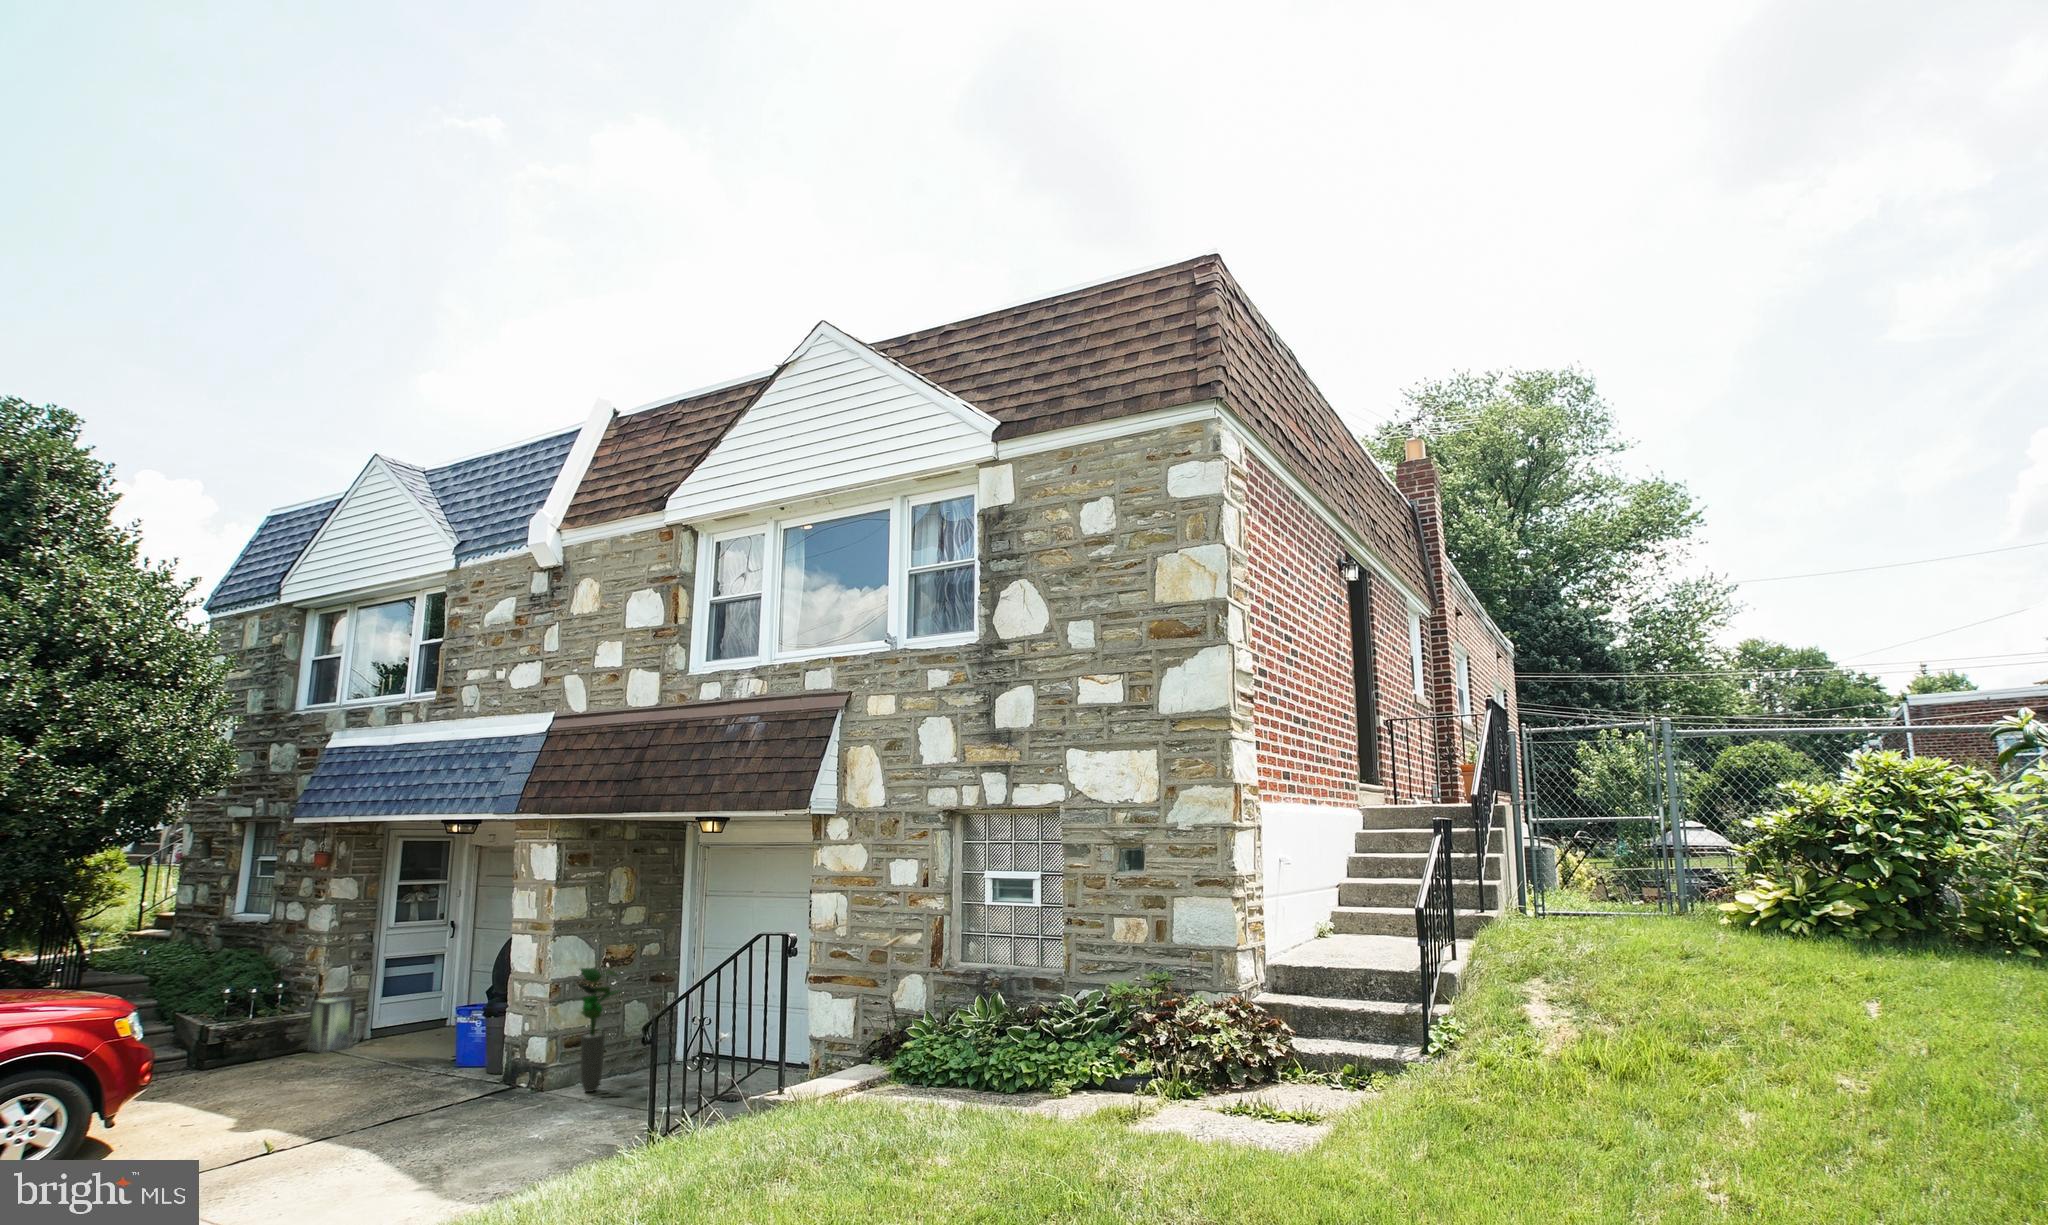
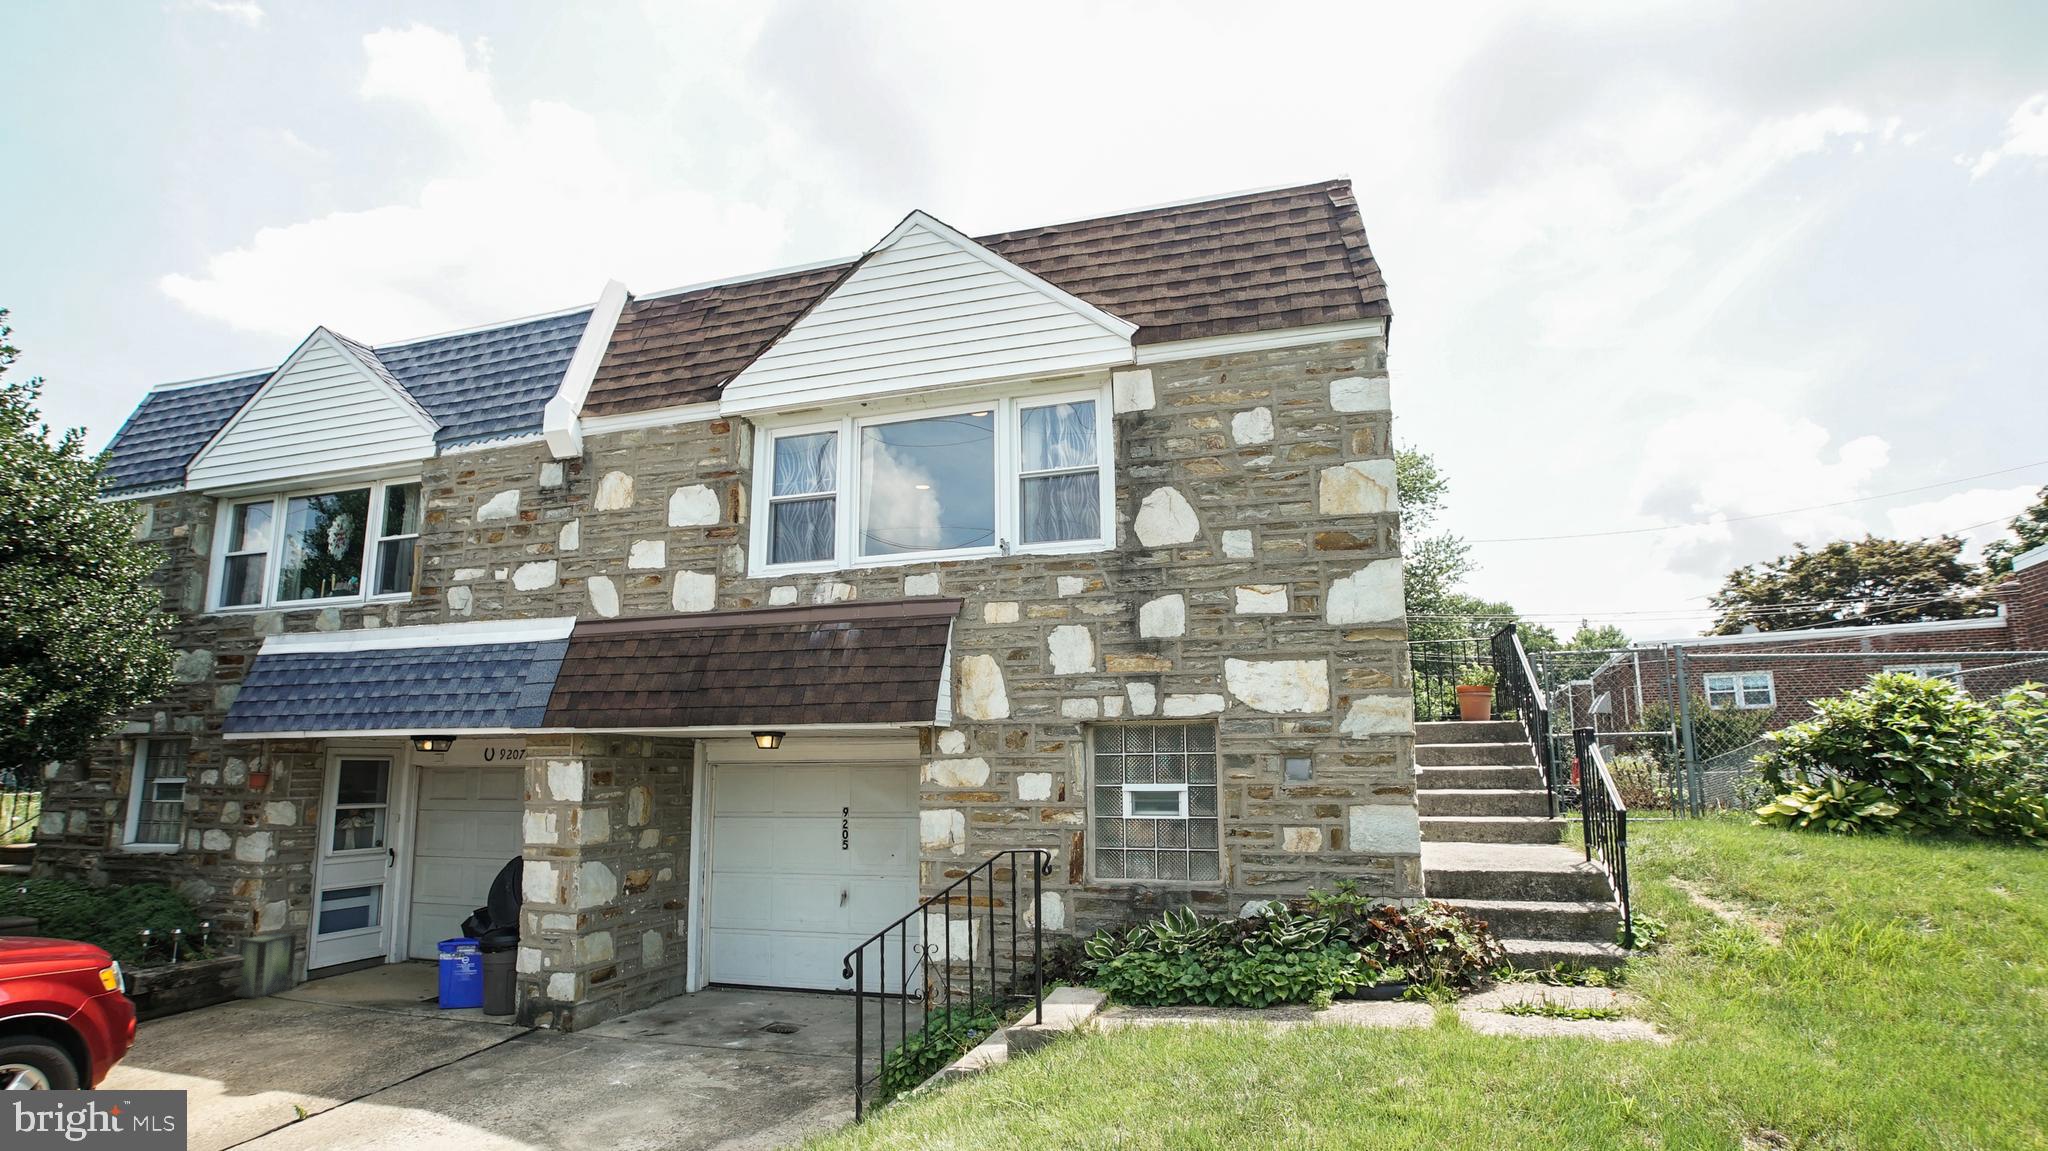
potted plant: present [575,968,619,1092] -> none [611,893,665,1029]

